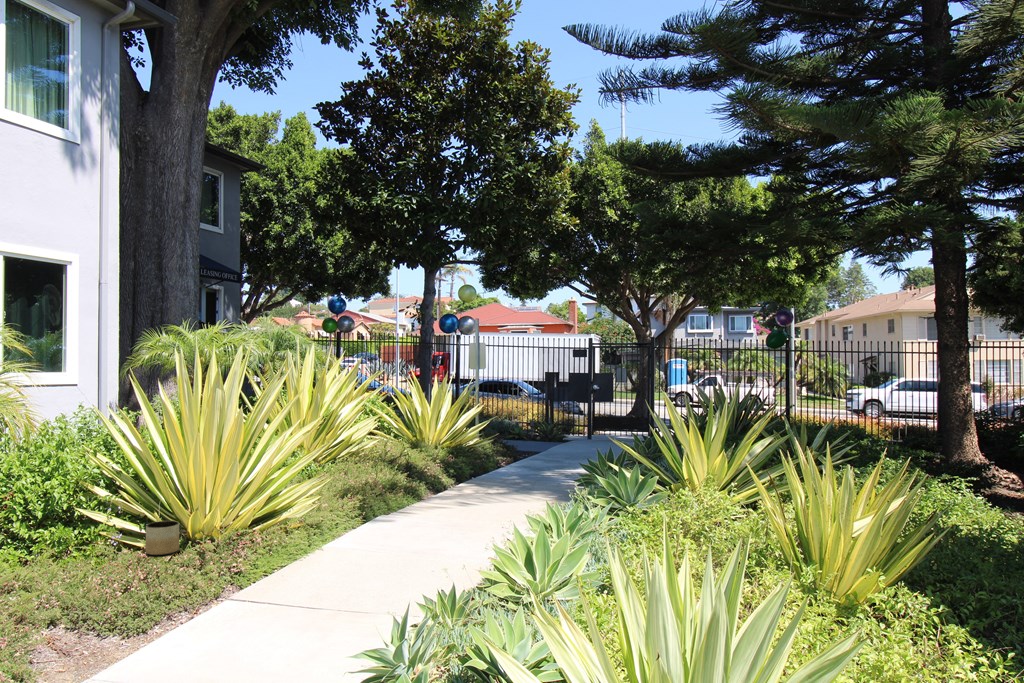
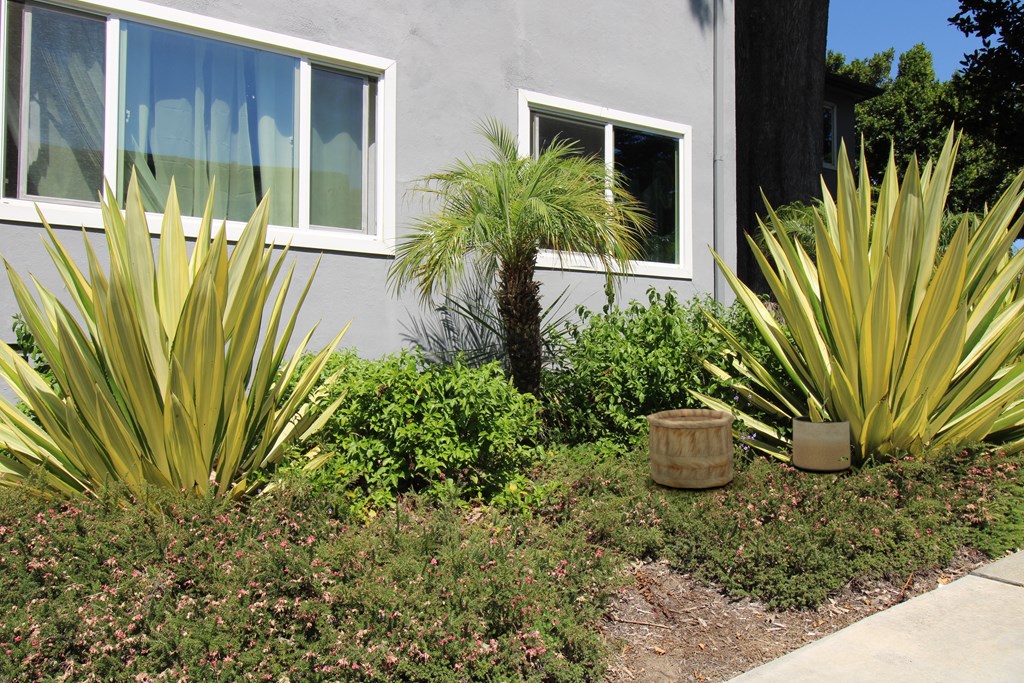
wooden bucket: none [47,527,108,580] -> present [646,409,735,488]

